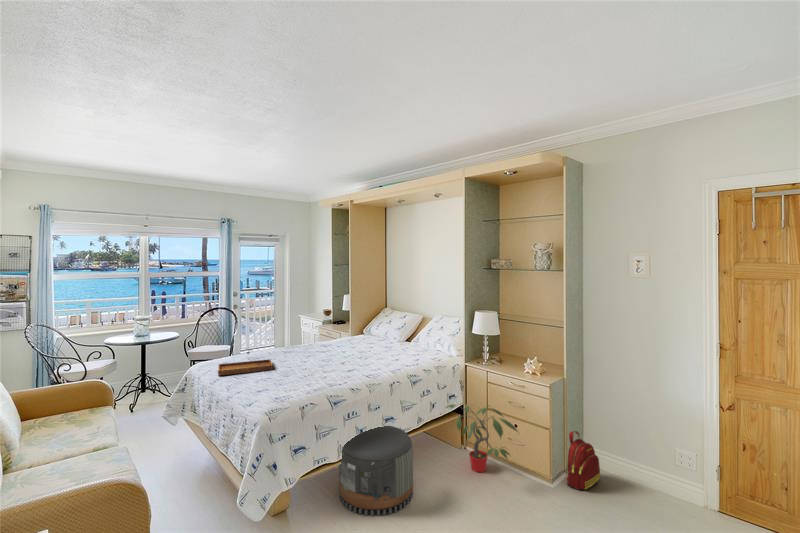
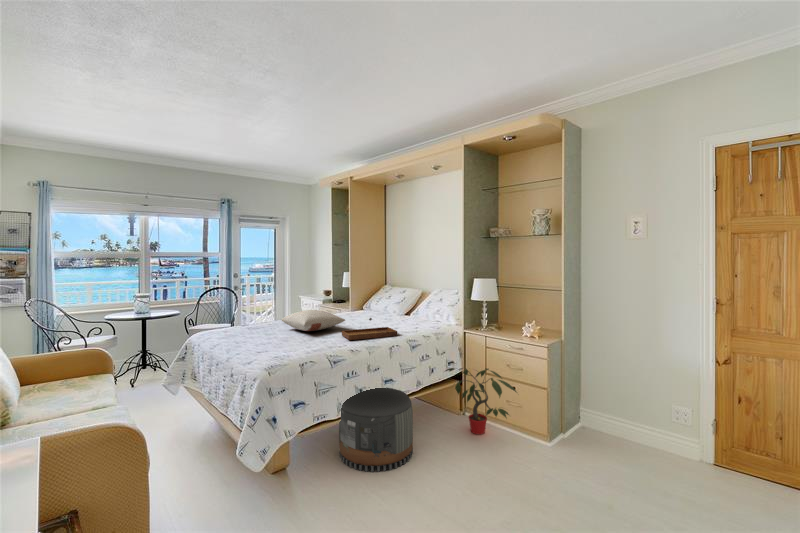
pillow: none [282,341,346,364] -> present [281,310,345,331]
tray: present [218,351,273,375] -> present [342,318,397,340]
backpack: present [566,431,600,490] -> none [560,392,602,453]

